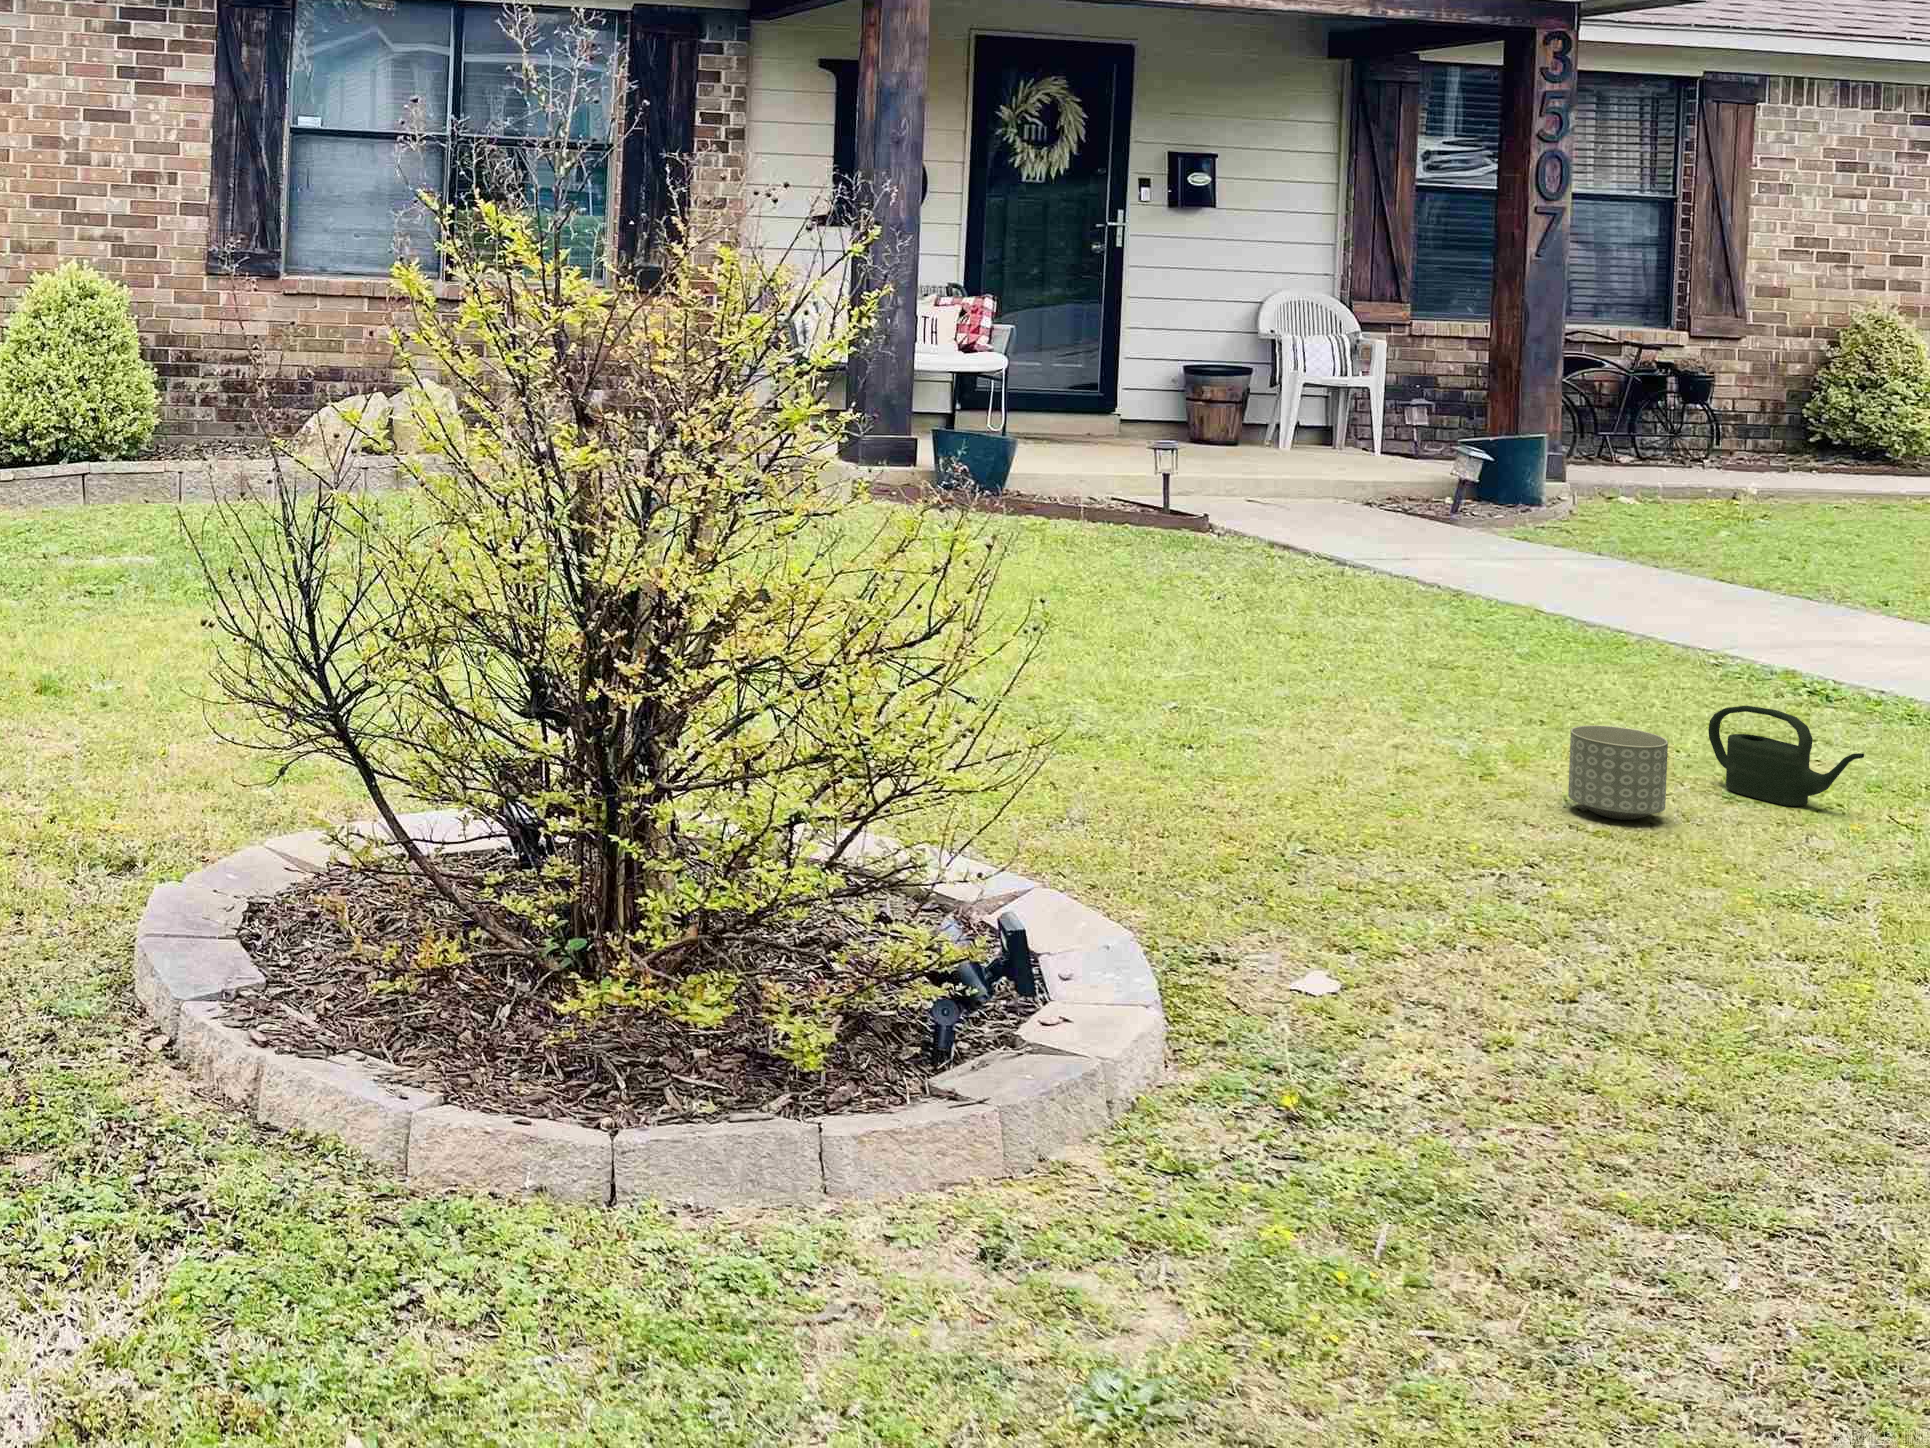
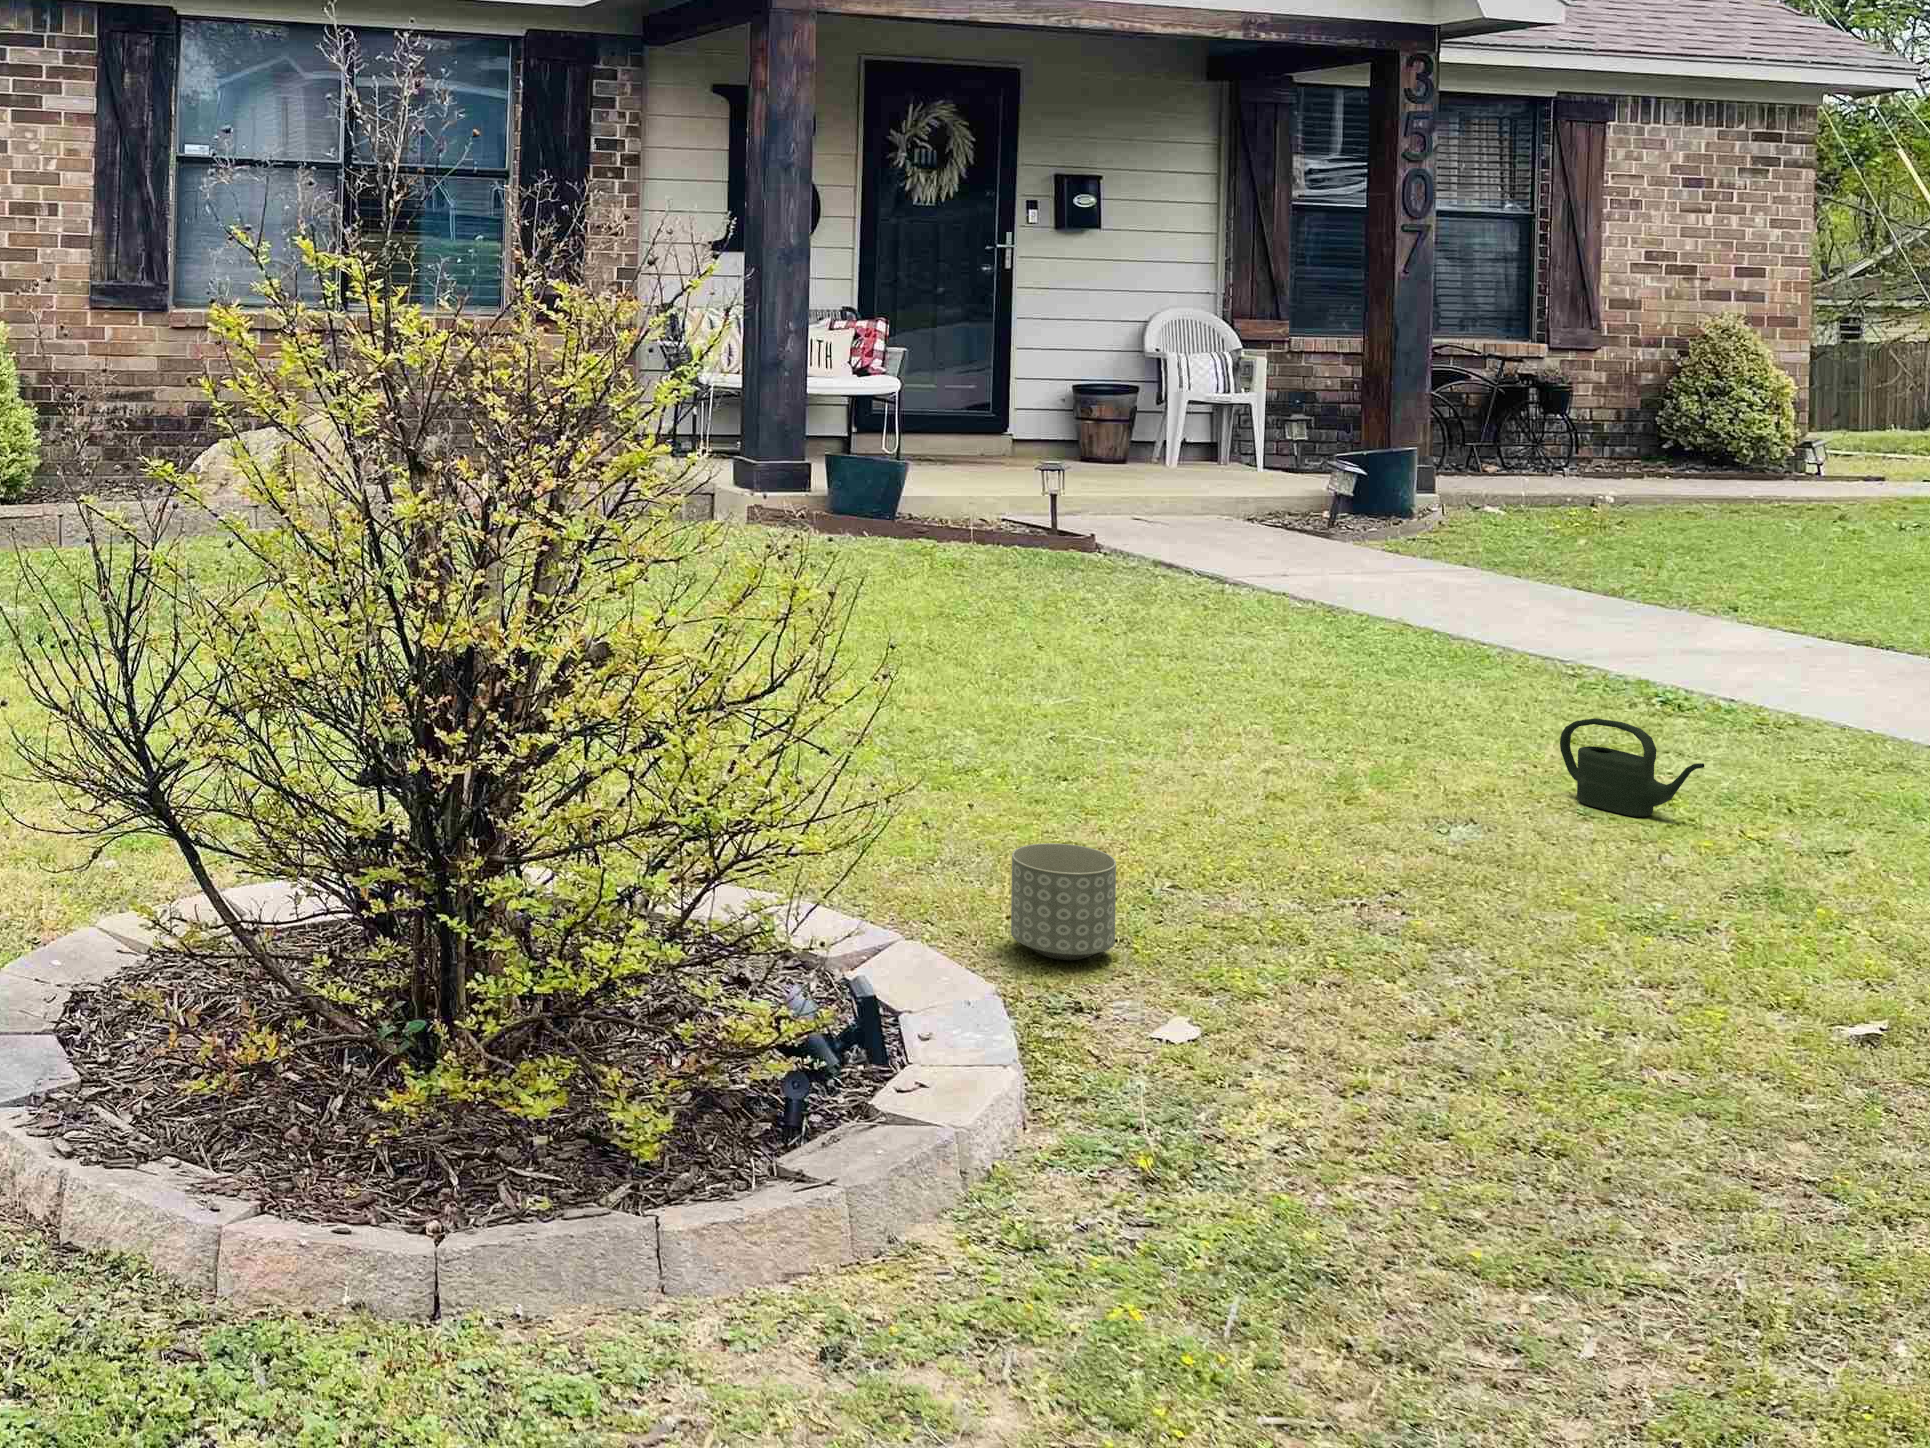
planter: present [1568,725,1668,820] -> present [1011,843,1116,960]

